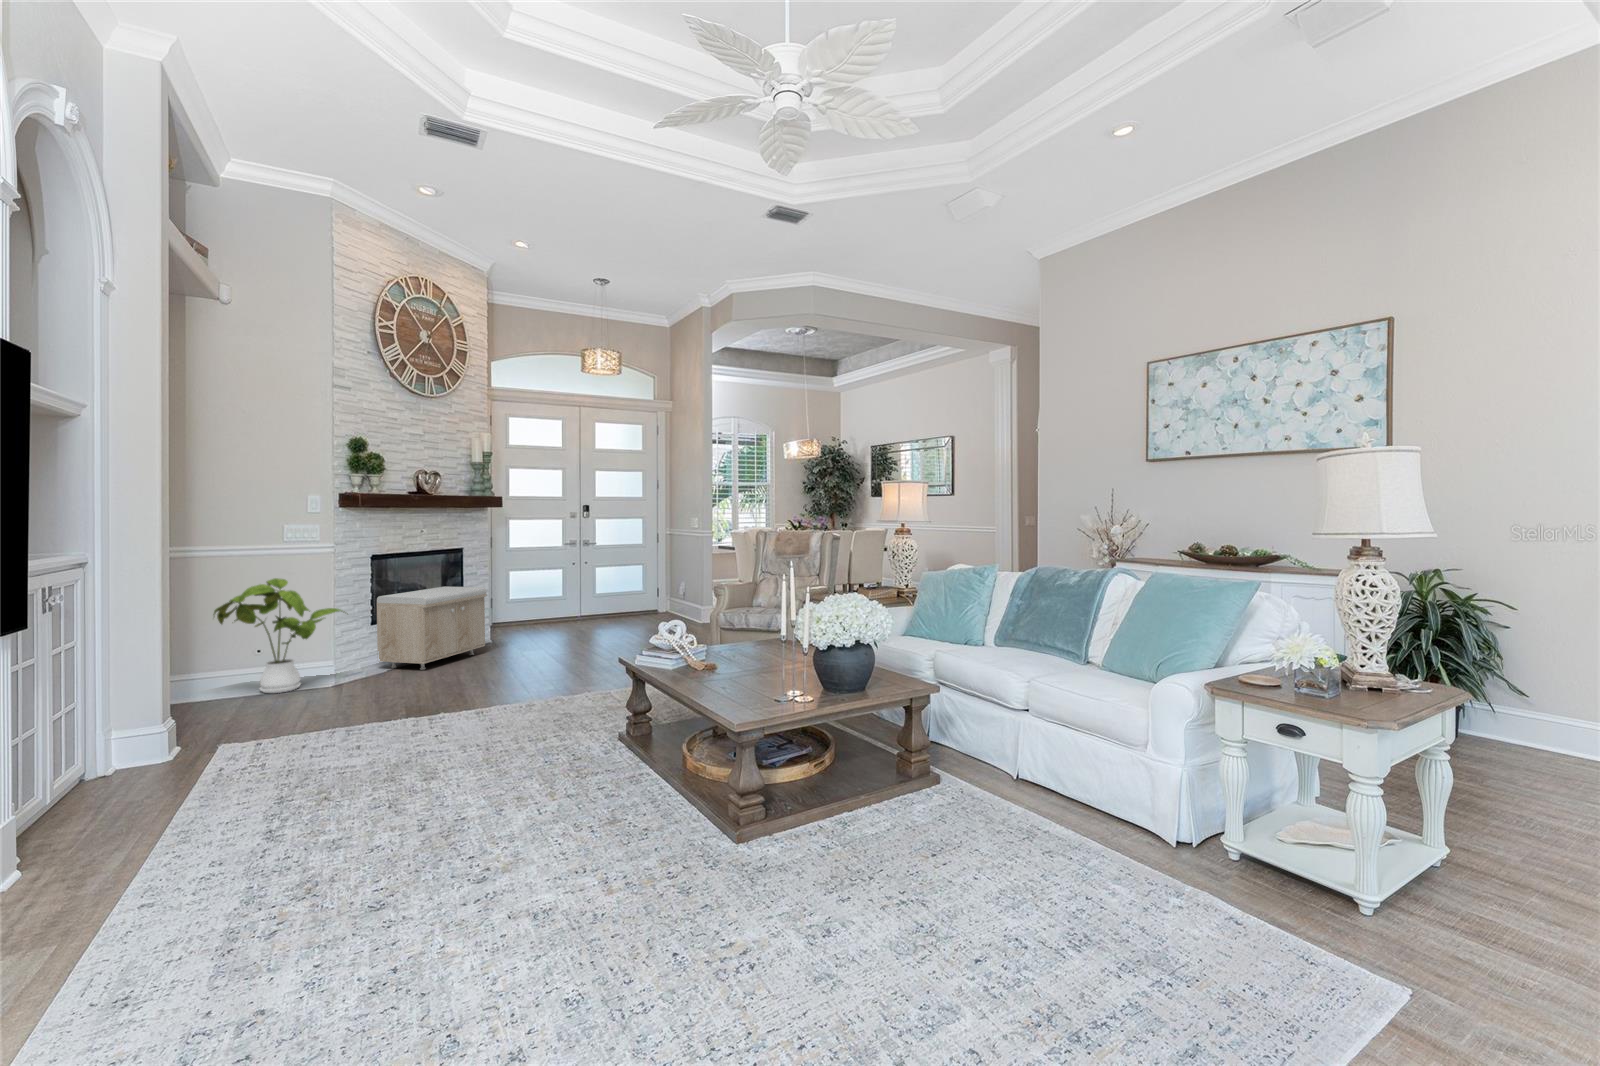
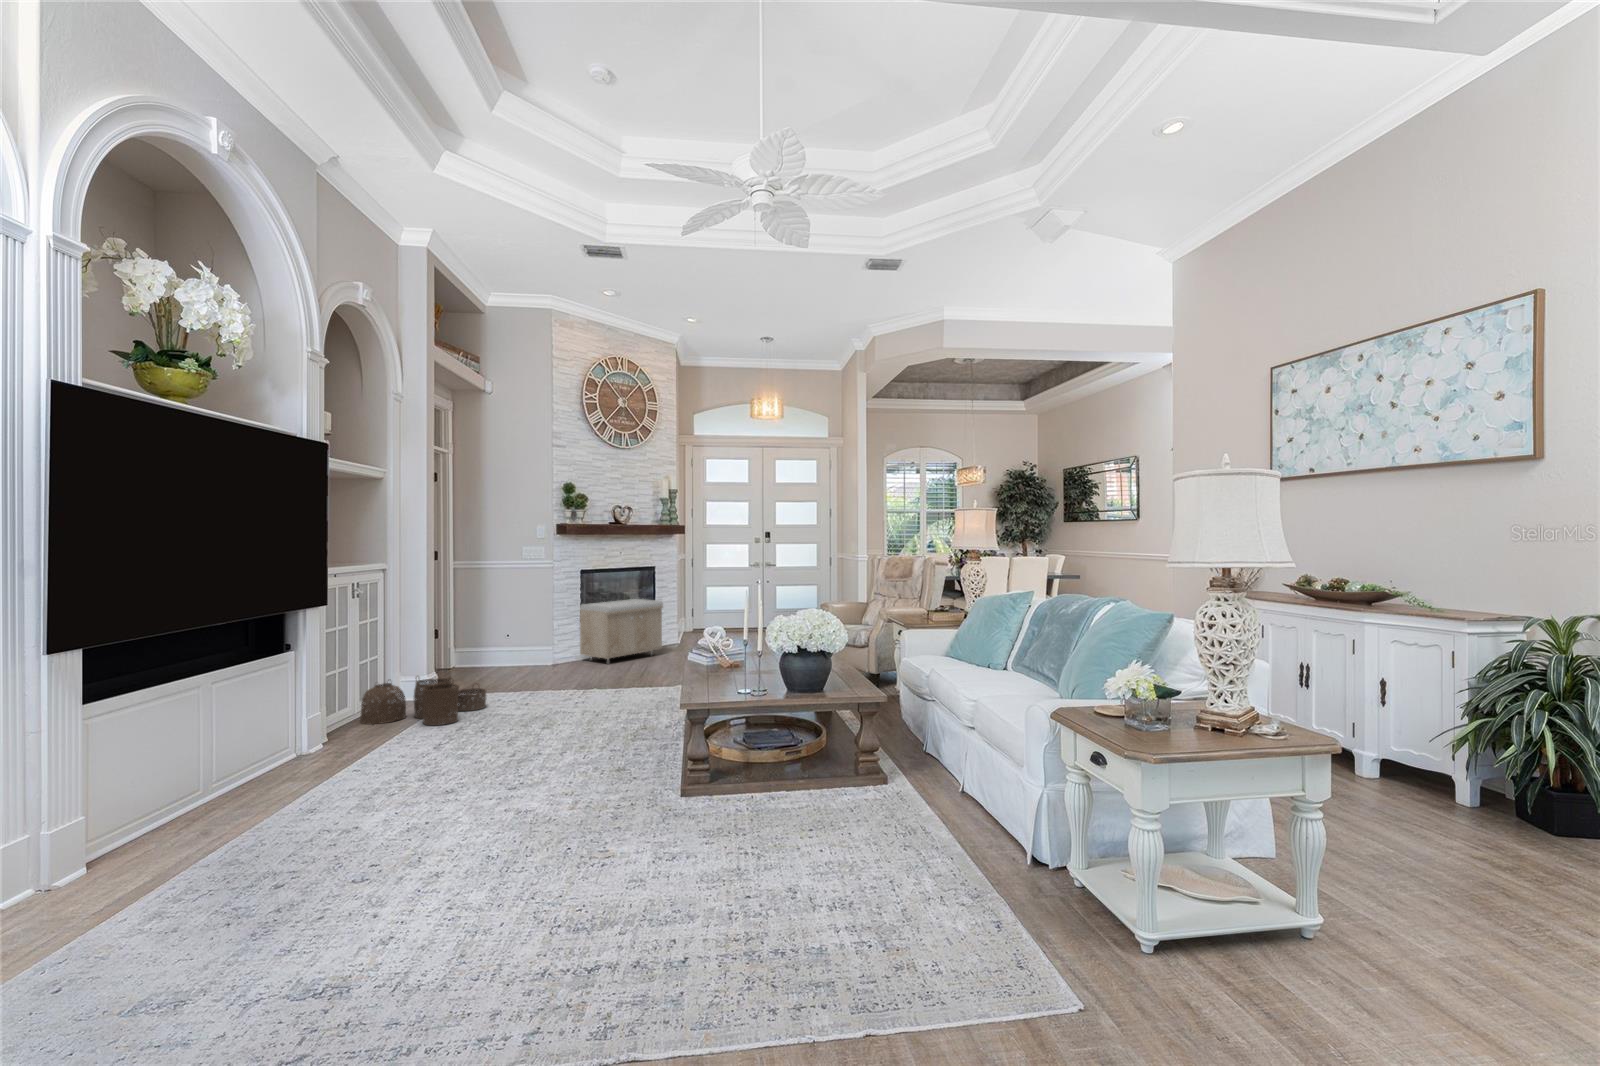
house plant: present [213,578,341,693] -> none [468,588,556,672]
woven basket: none [92,707,304,799] -> present [360,676,486,725]

